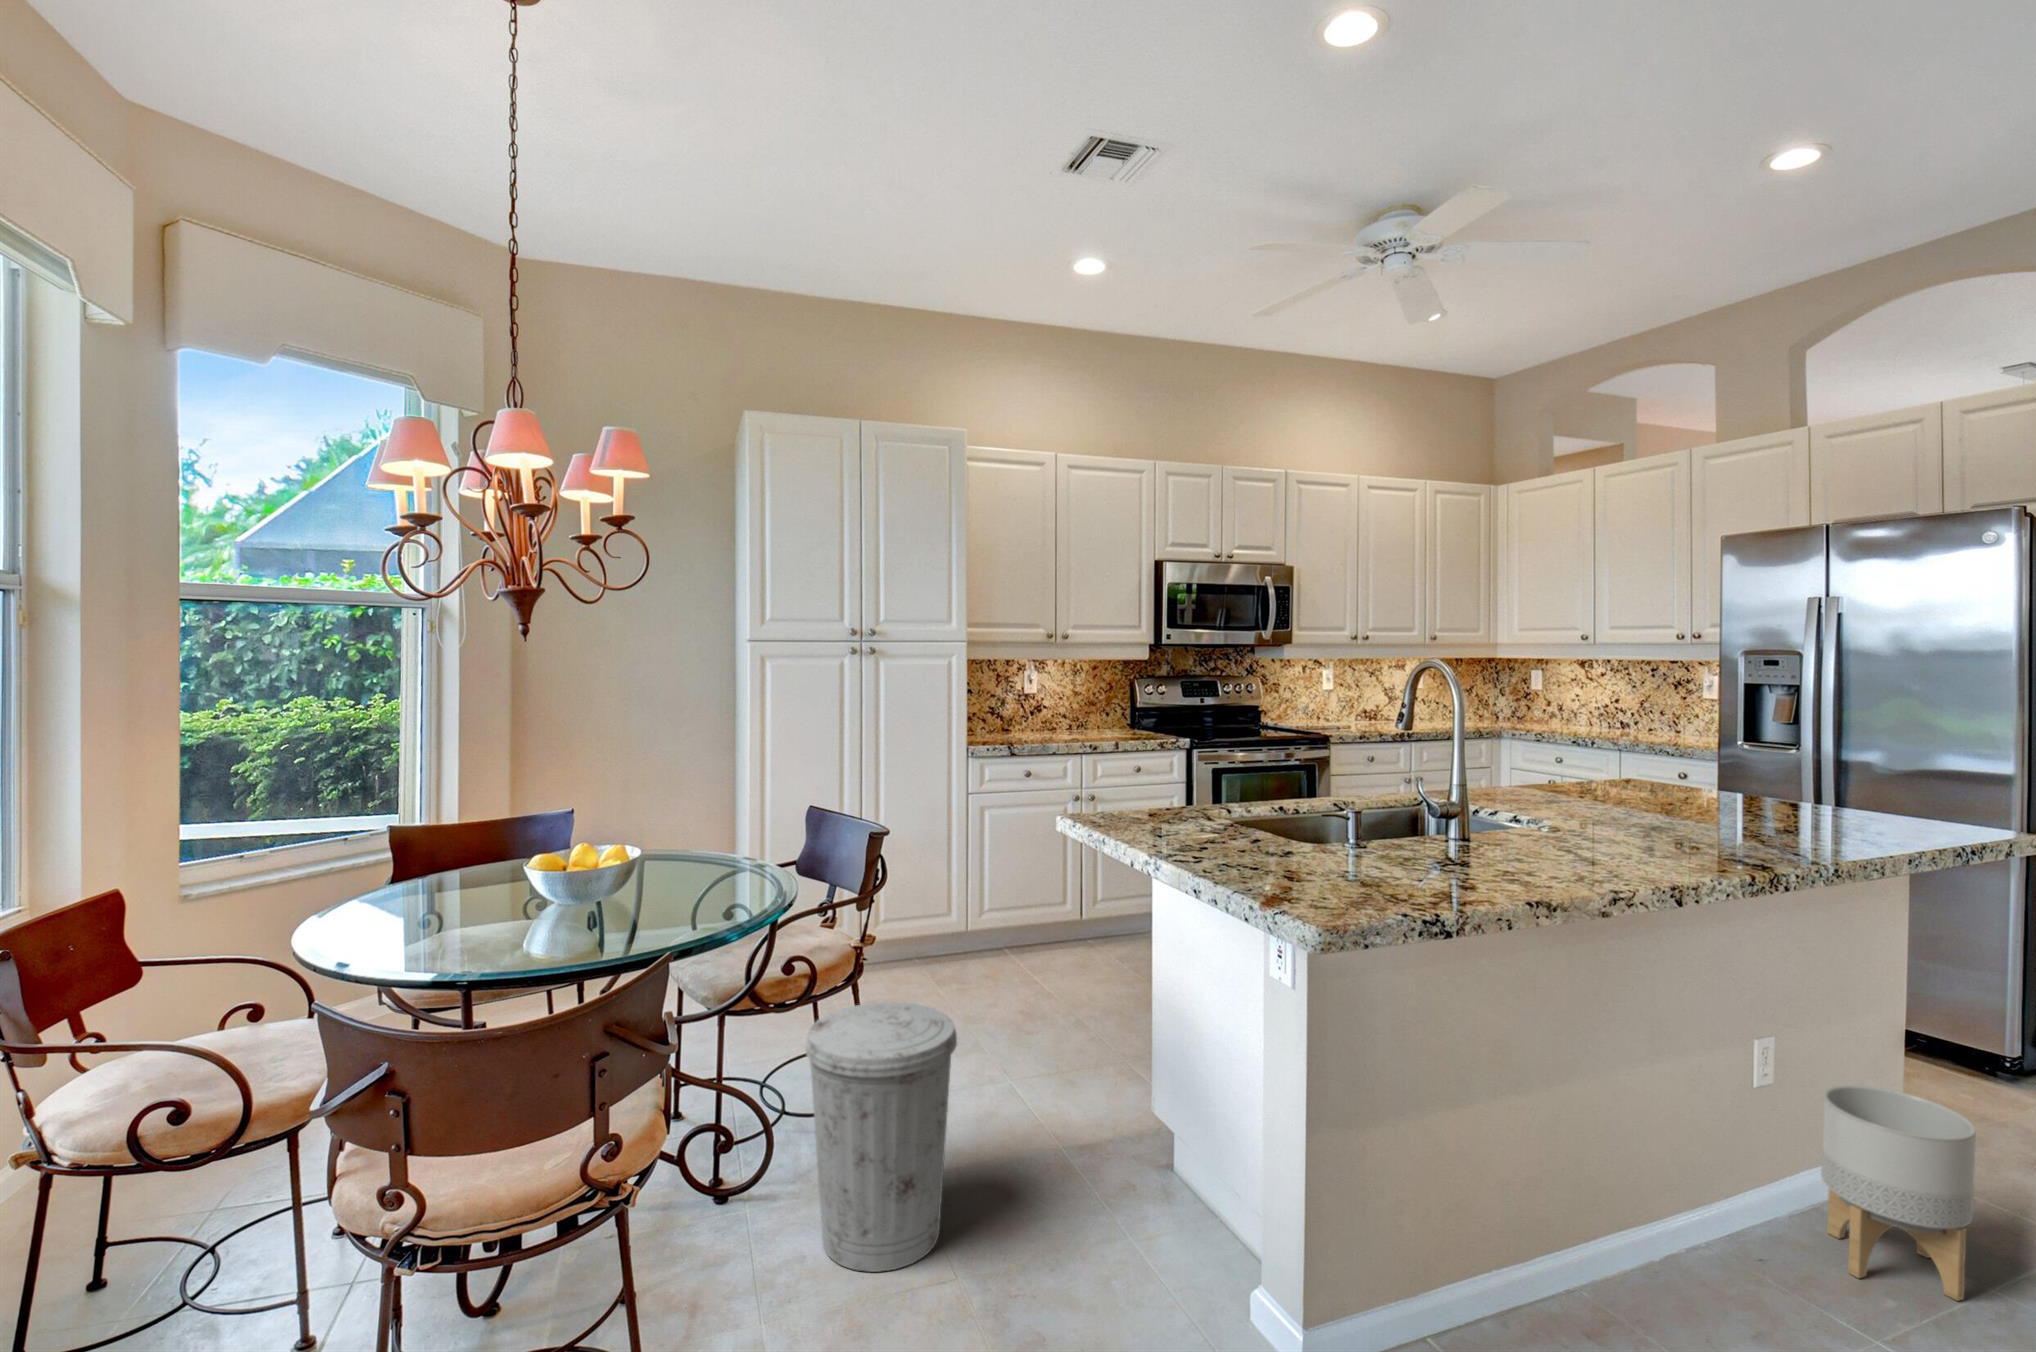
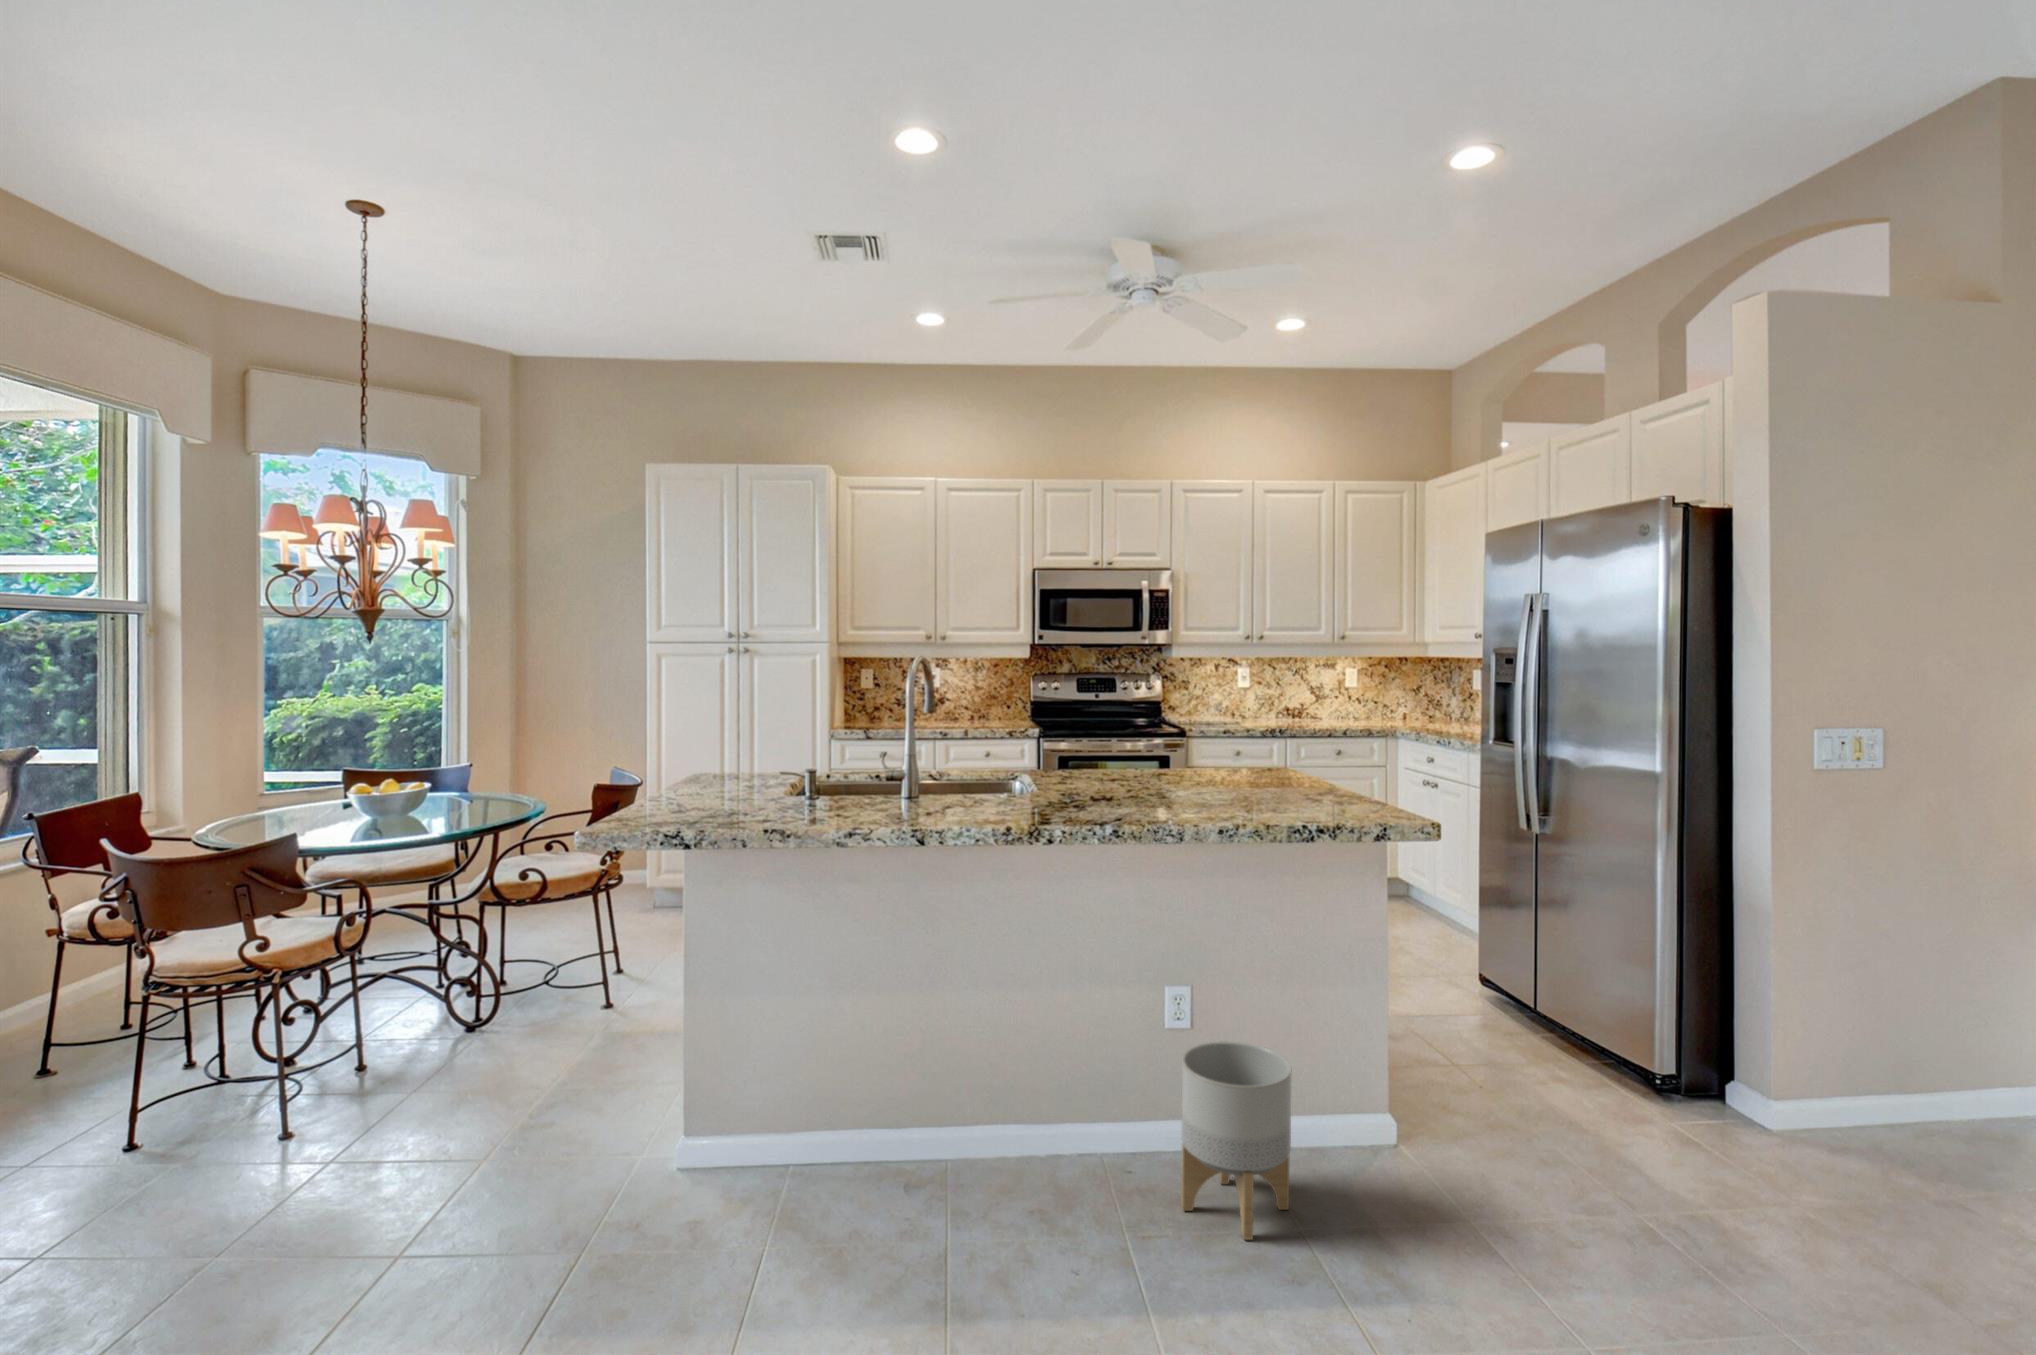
trash can: present [806,1002,957,1272] -> none [446,902,570,1087]

